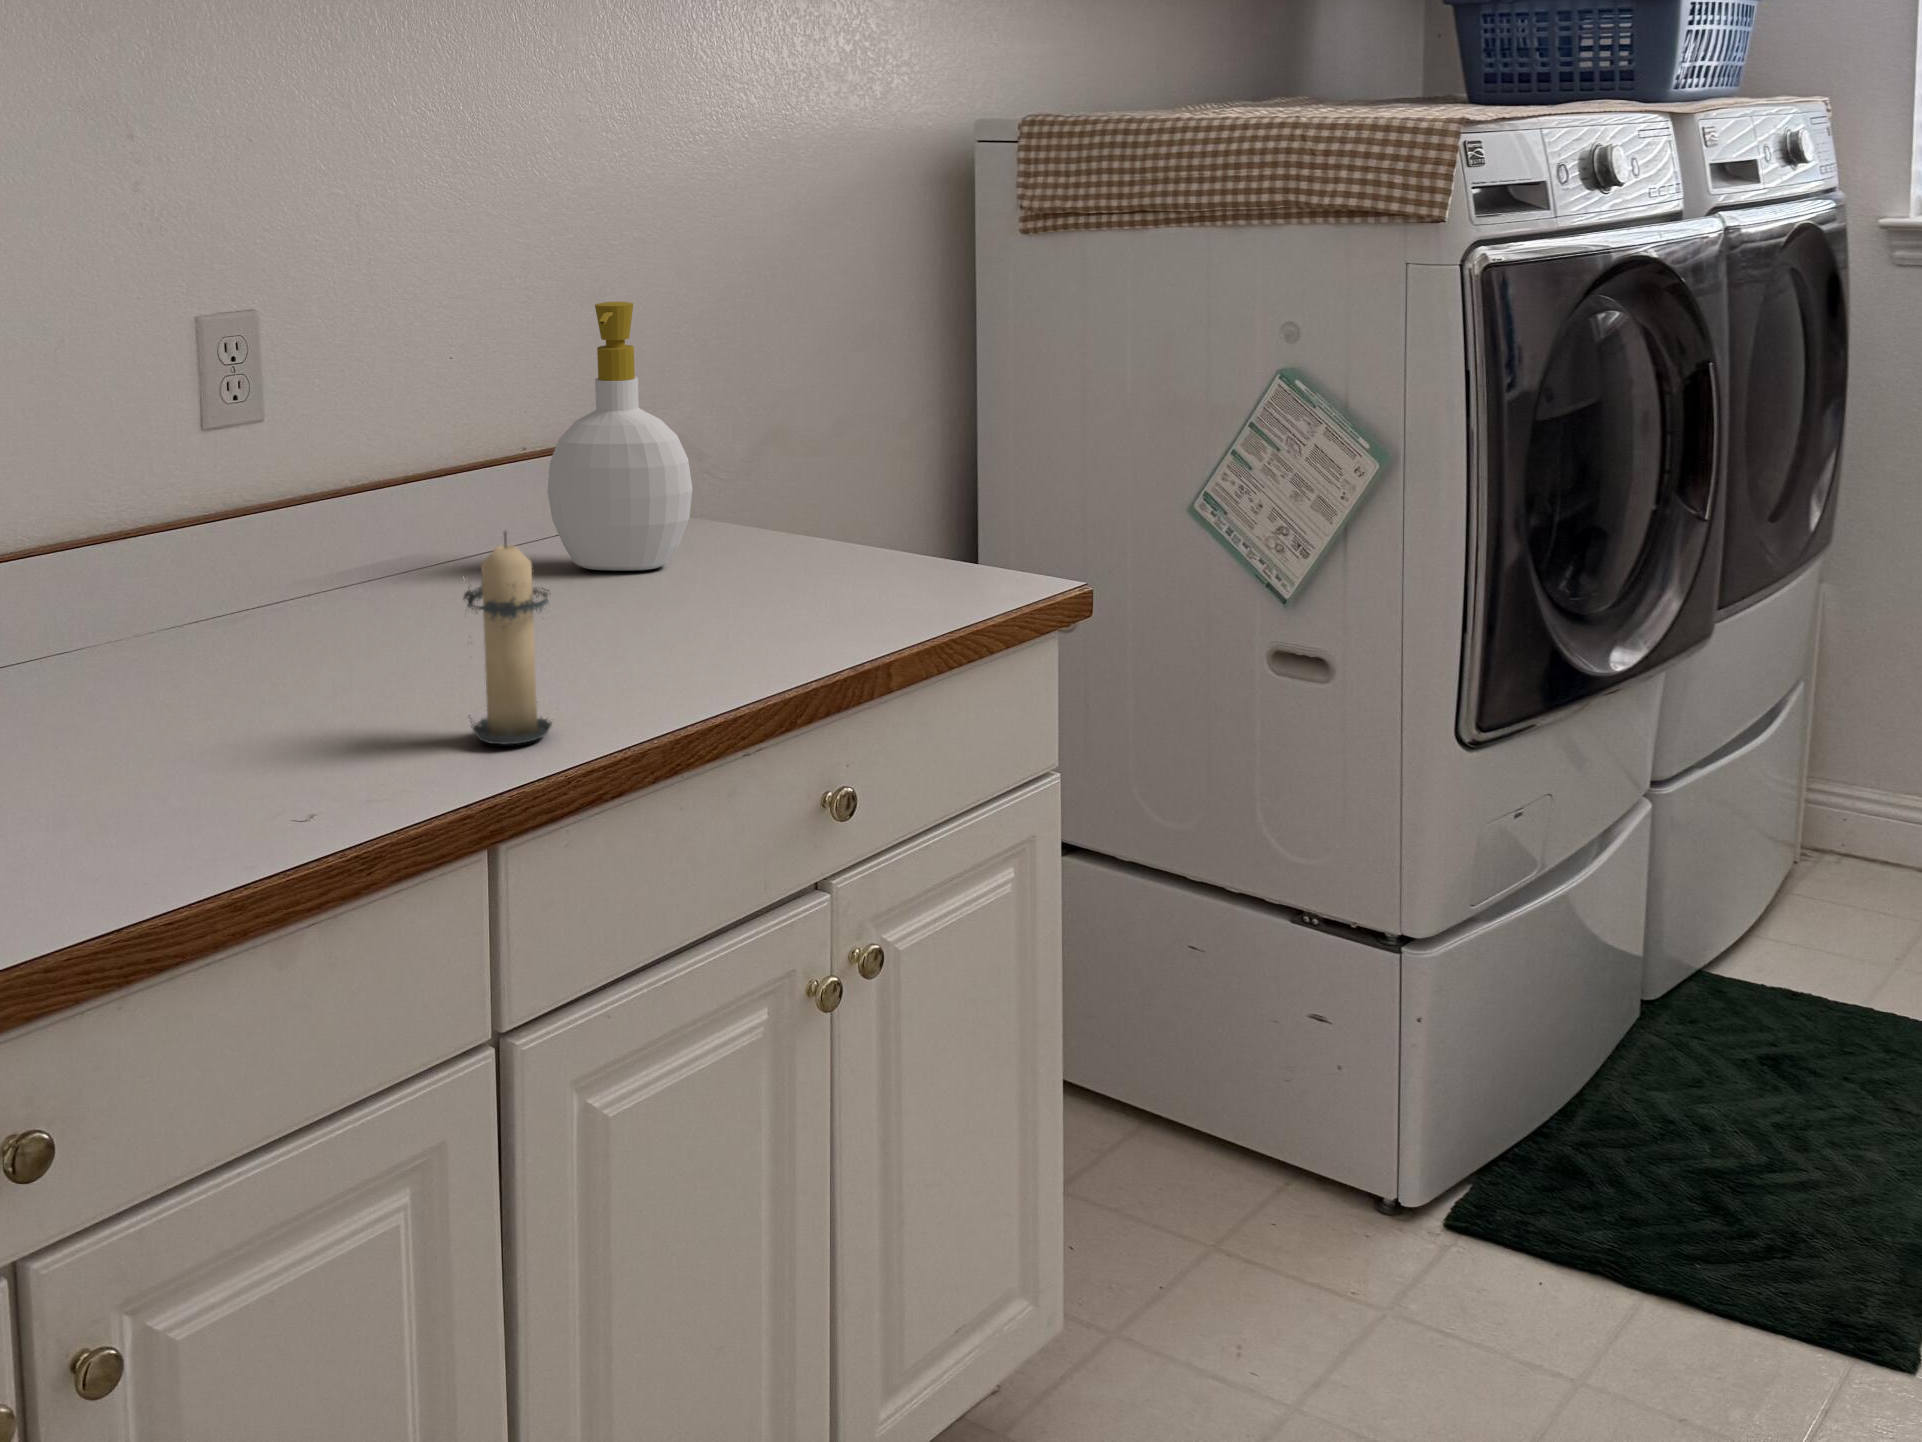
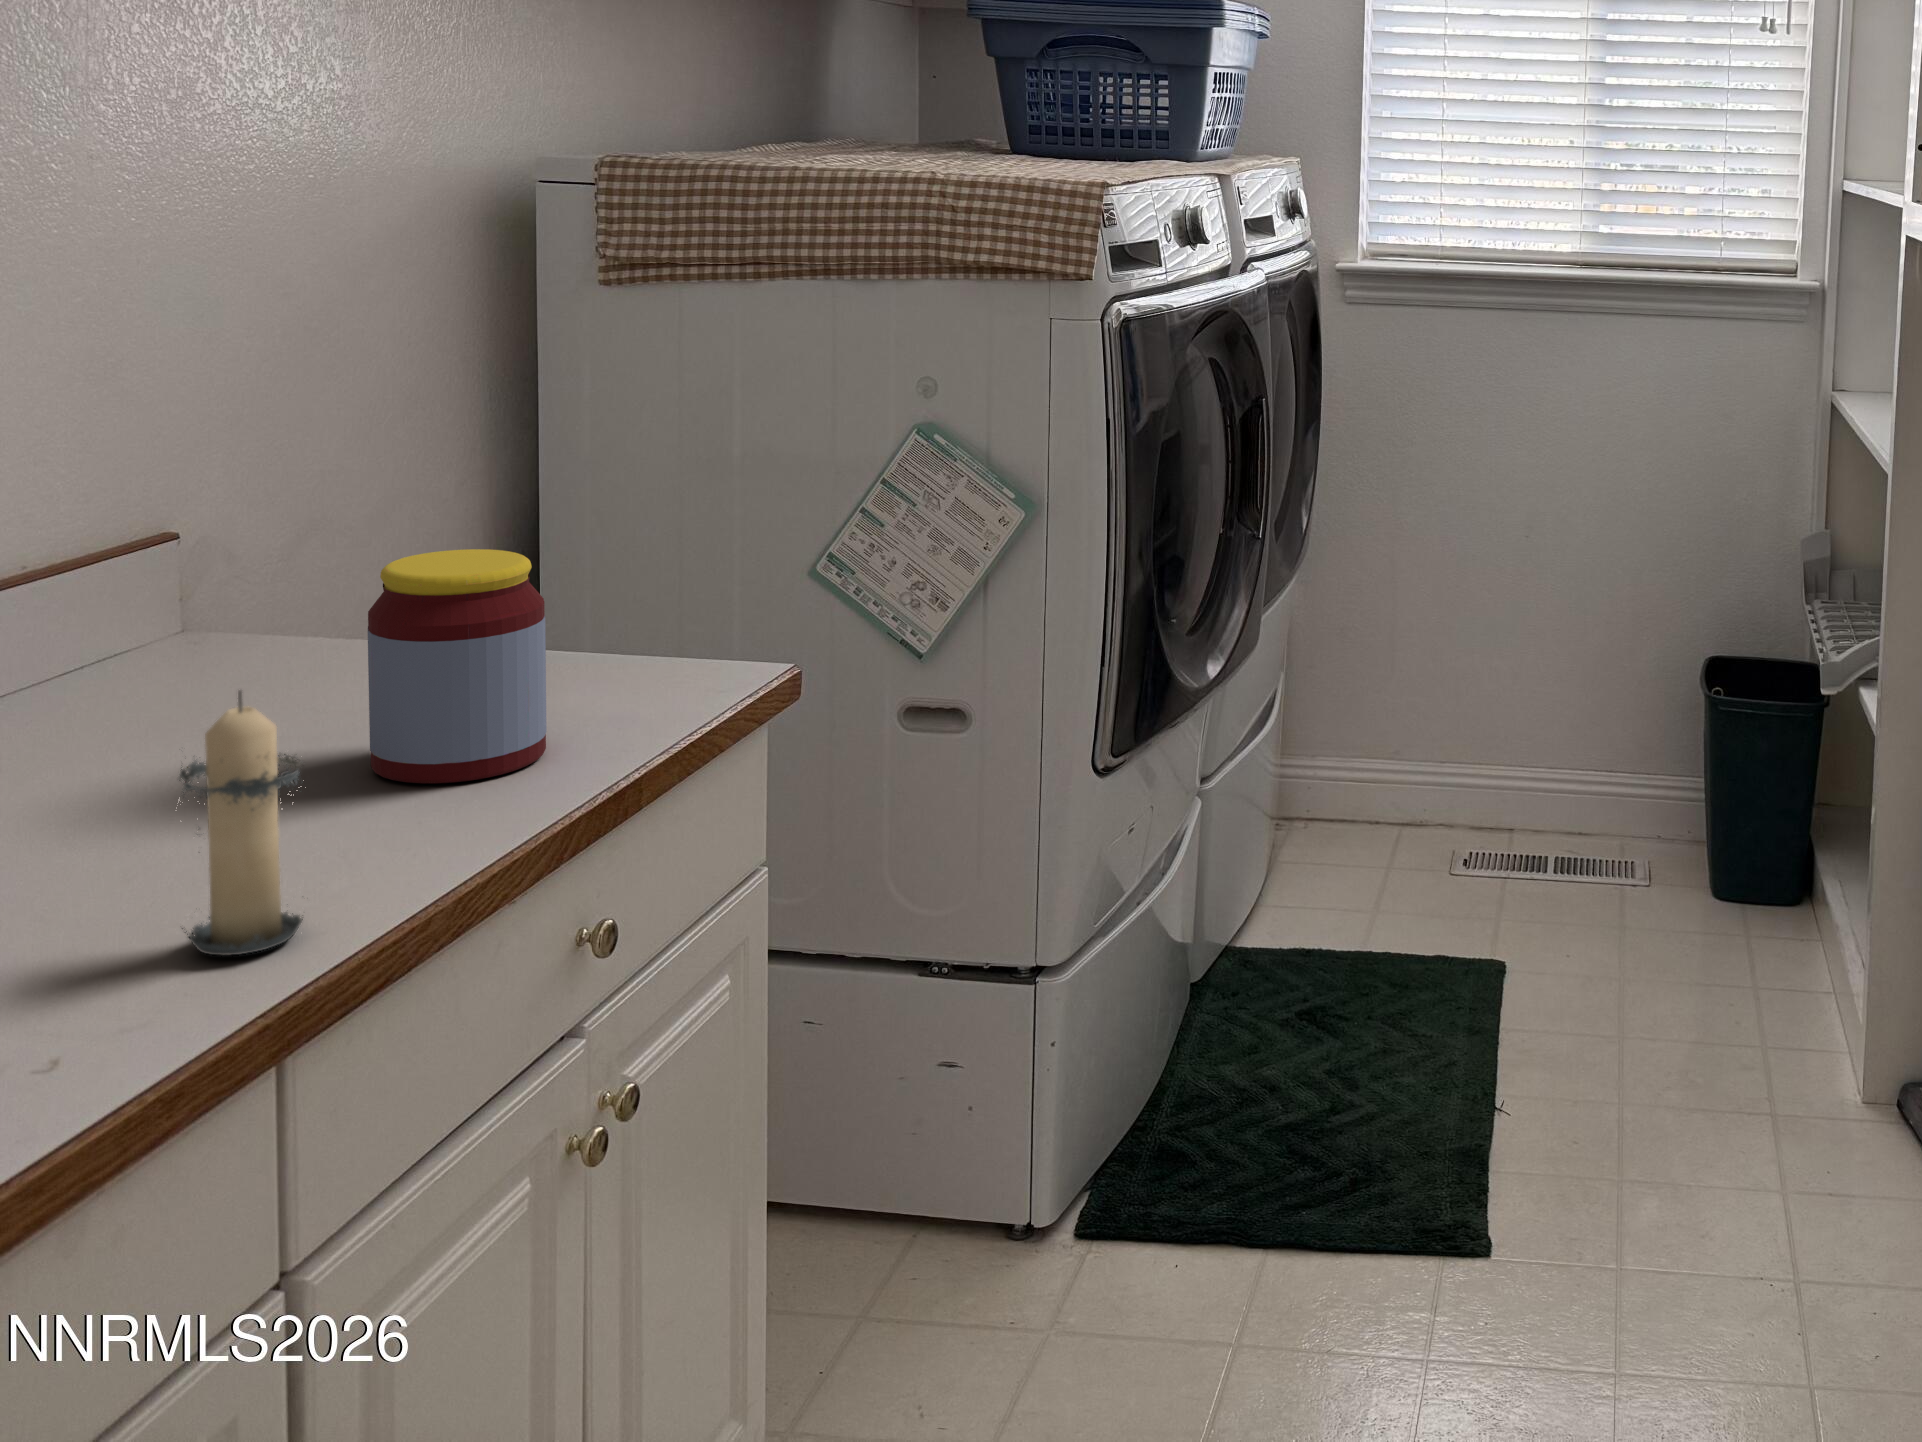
soap bottle: present [547,301,692,571] -> none [89,383,301,714]
jar: none [687,446,827,643] -> present [368,549,547,783]

